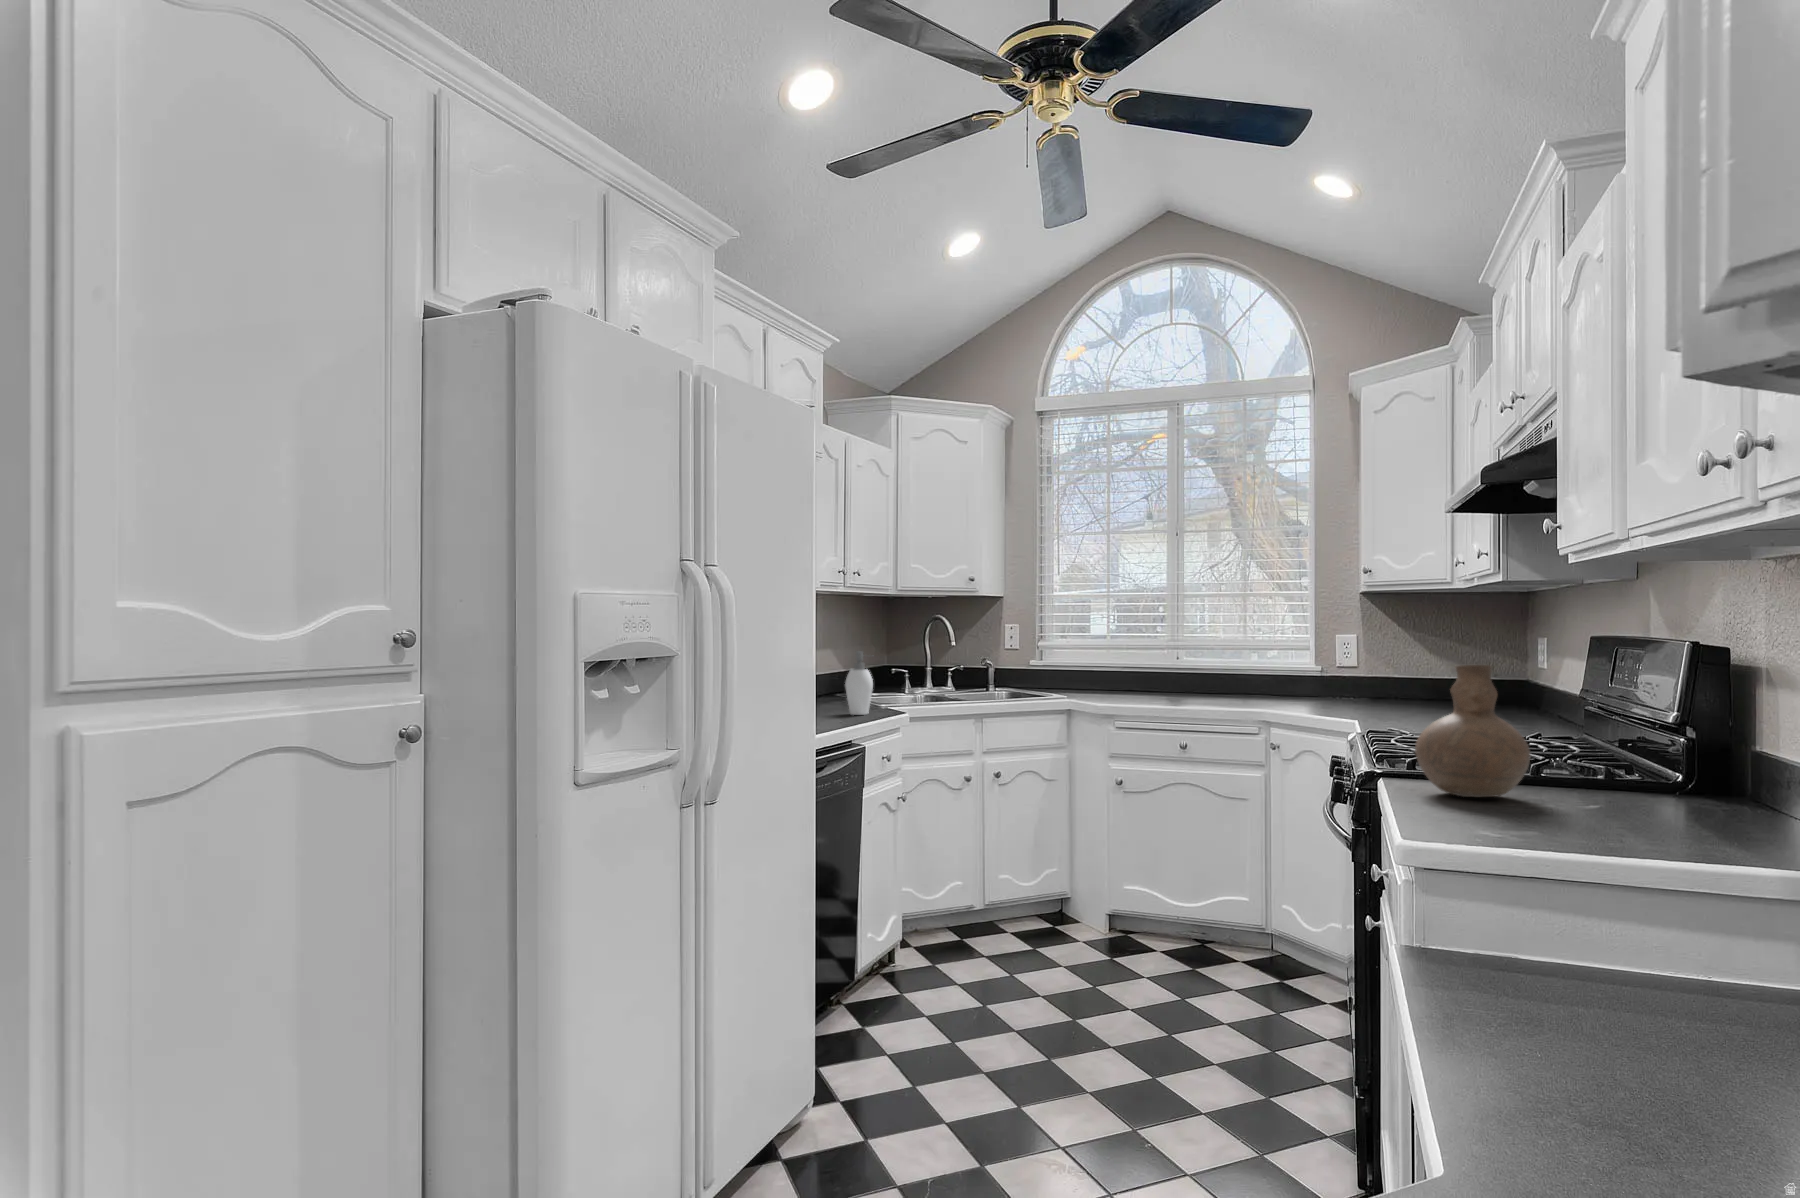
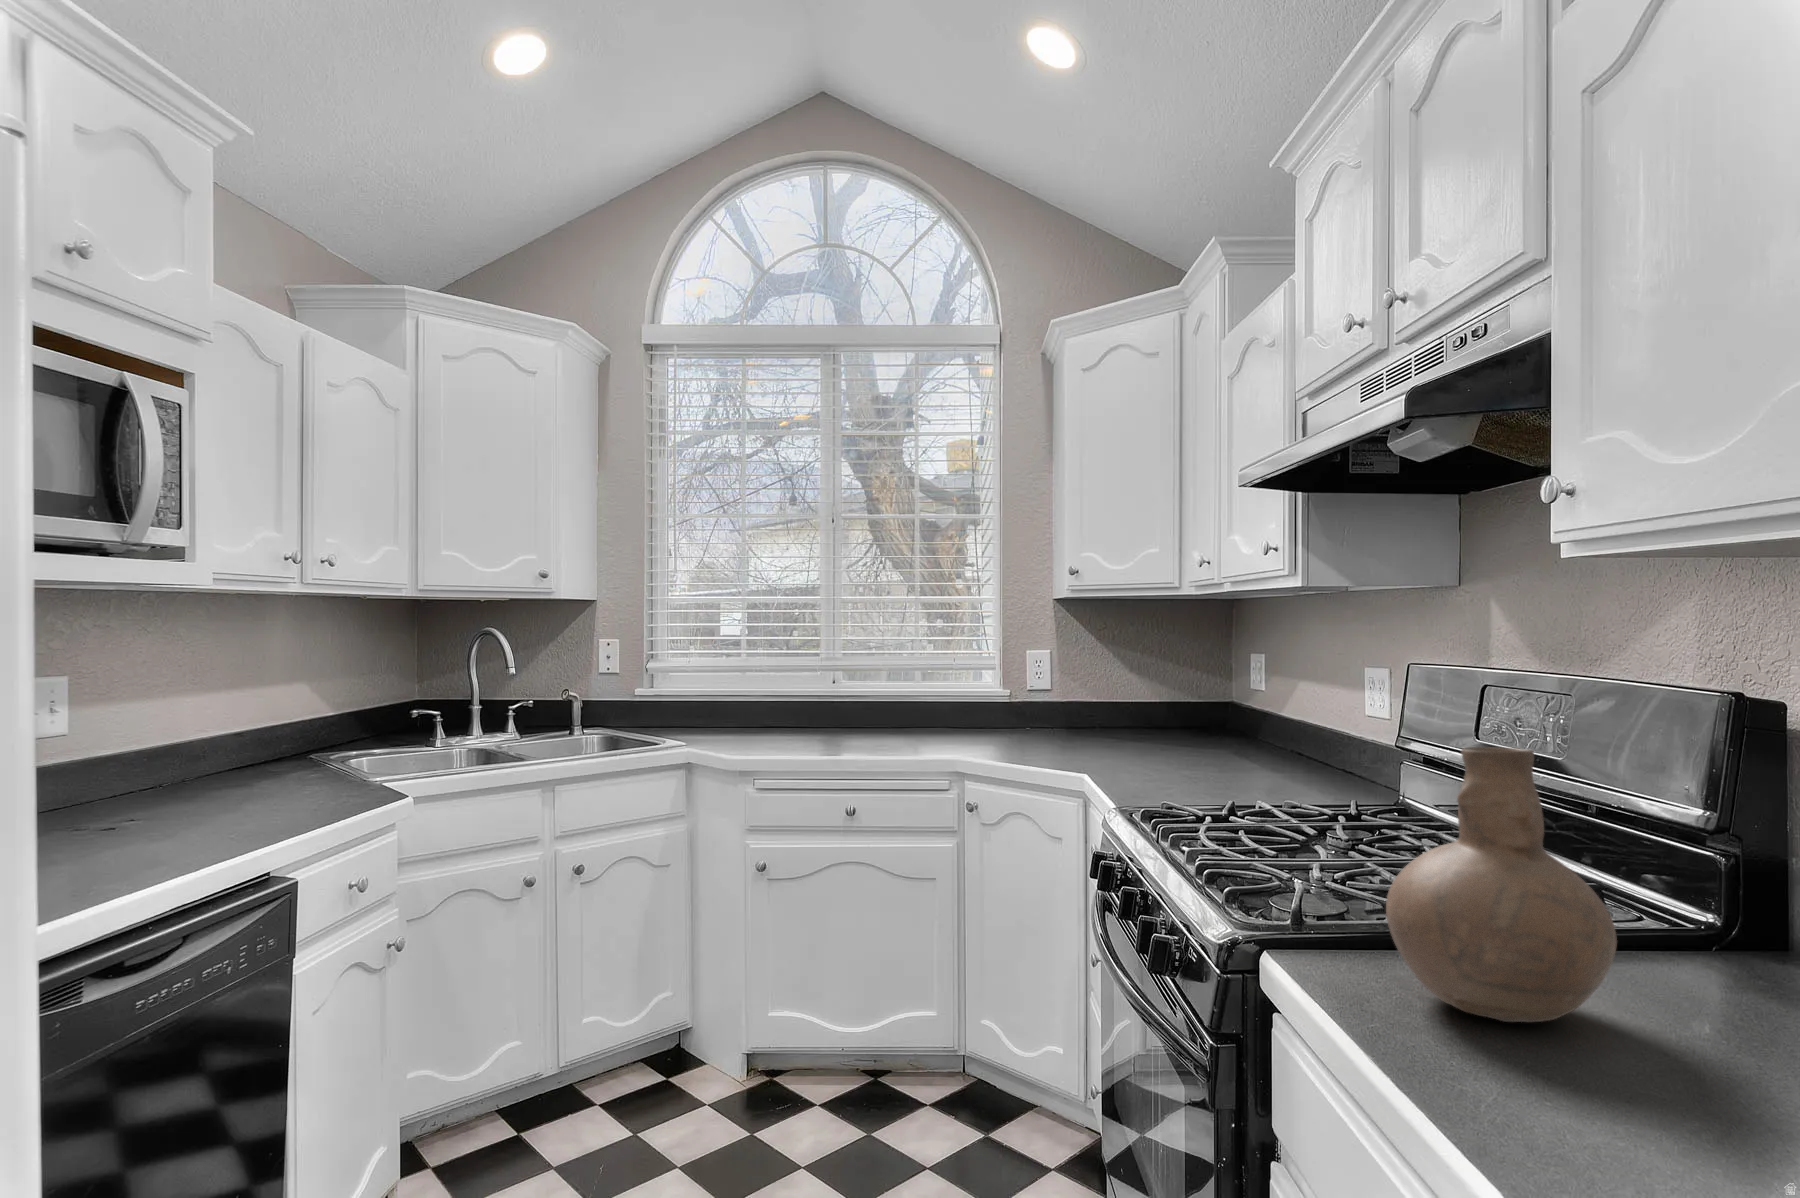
soap dispenser: present [845,651,873,715] -> none [286,694,357,809]

